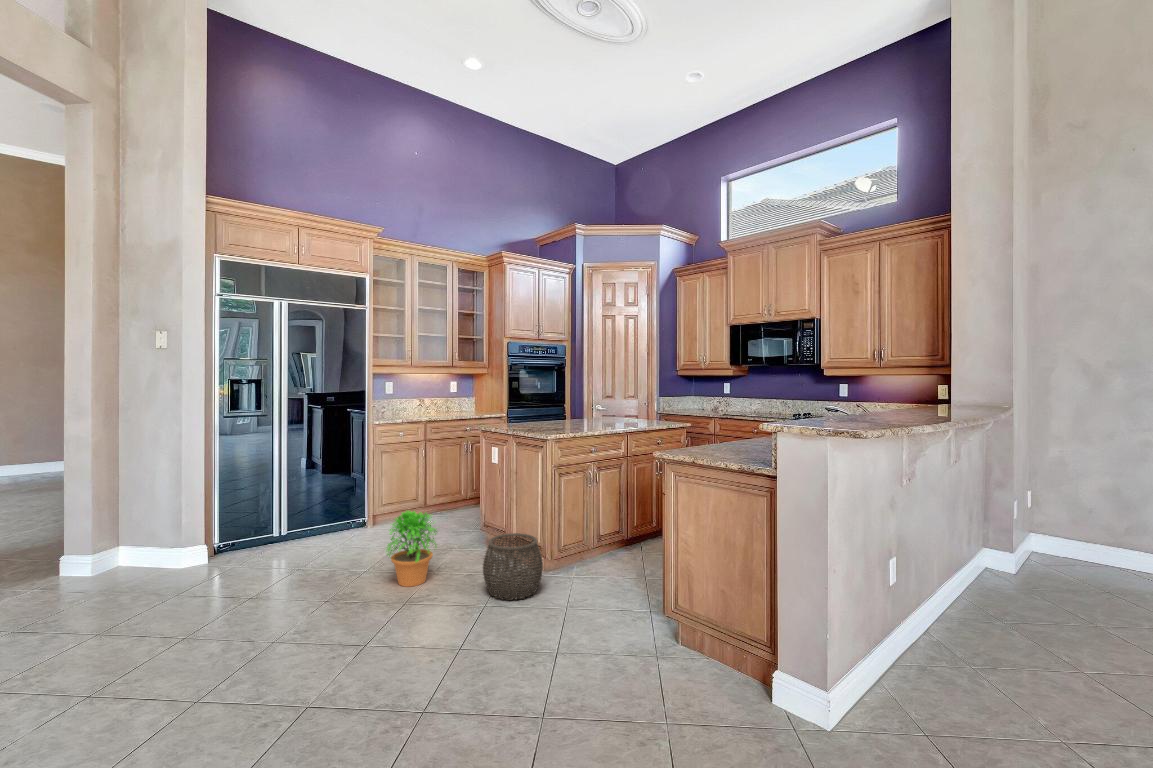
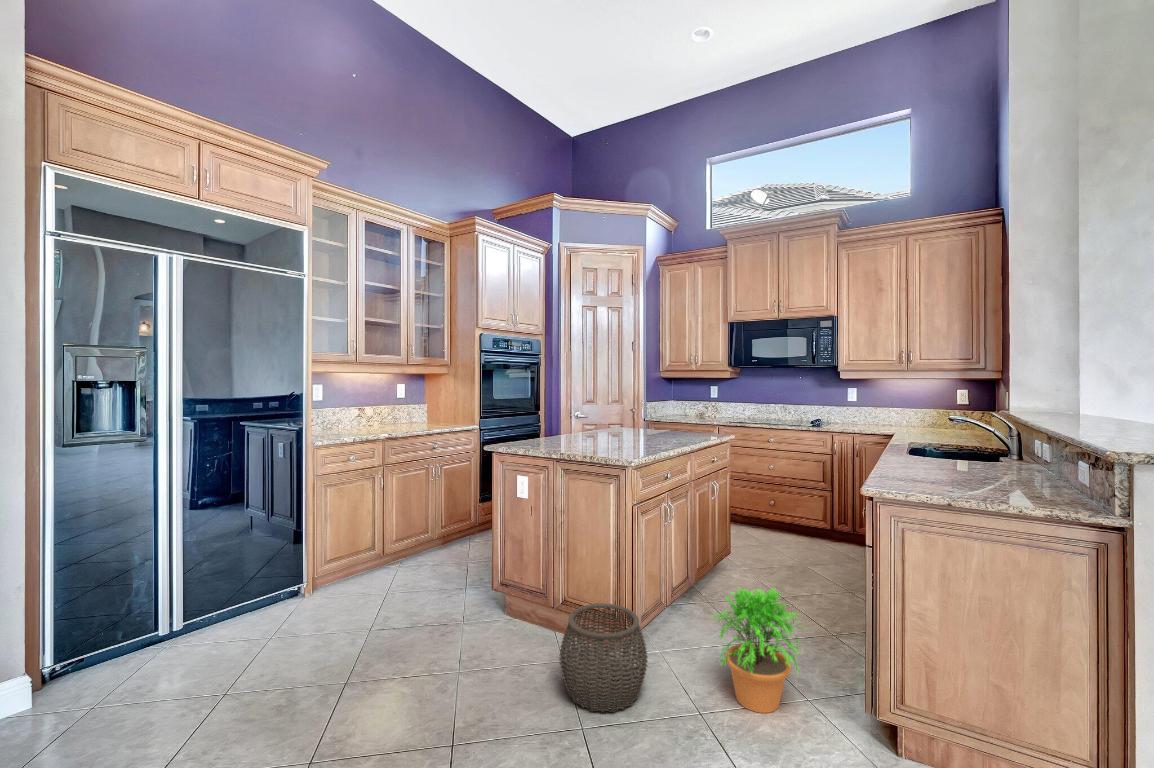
potted plant: present [387,511,437,587] -> present [714,588,799,713]

